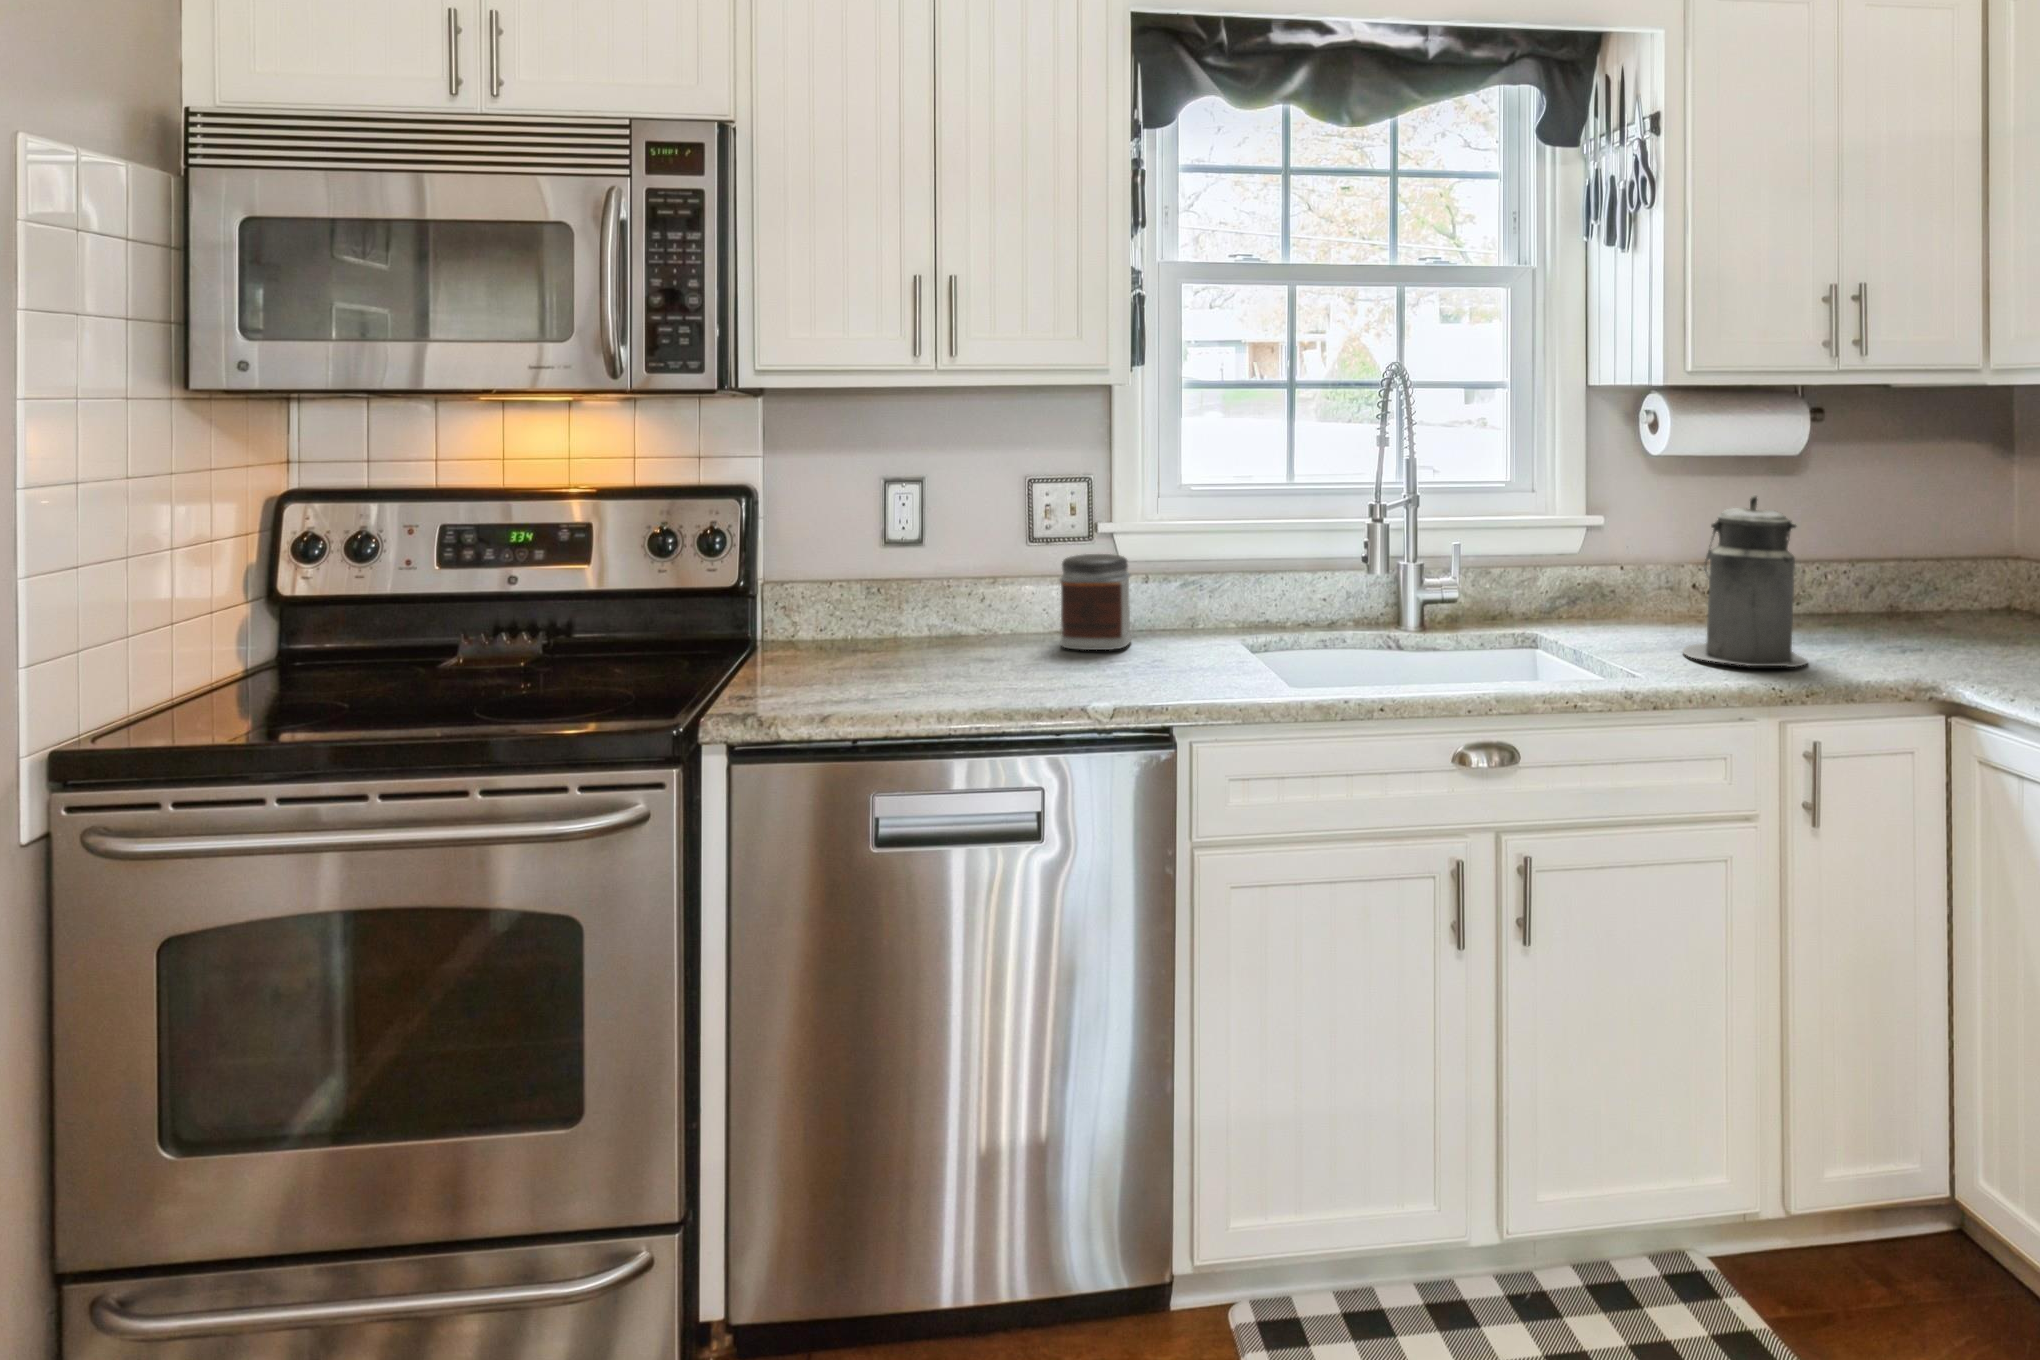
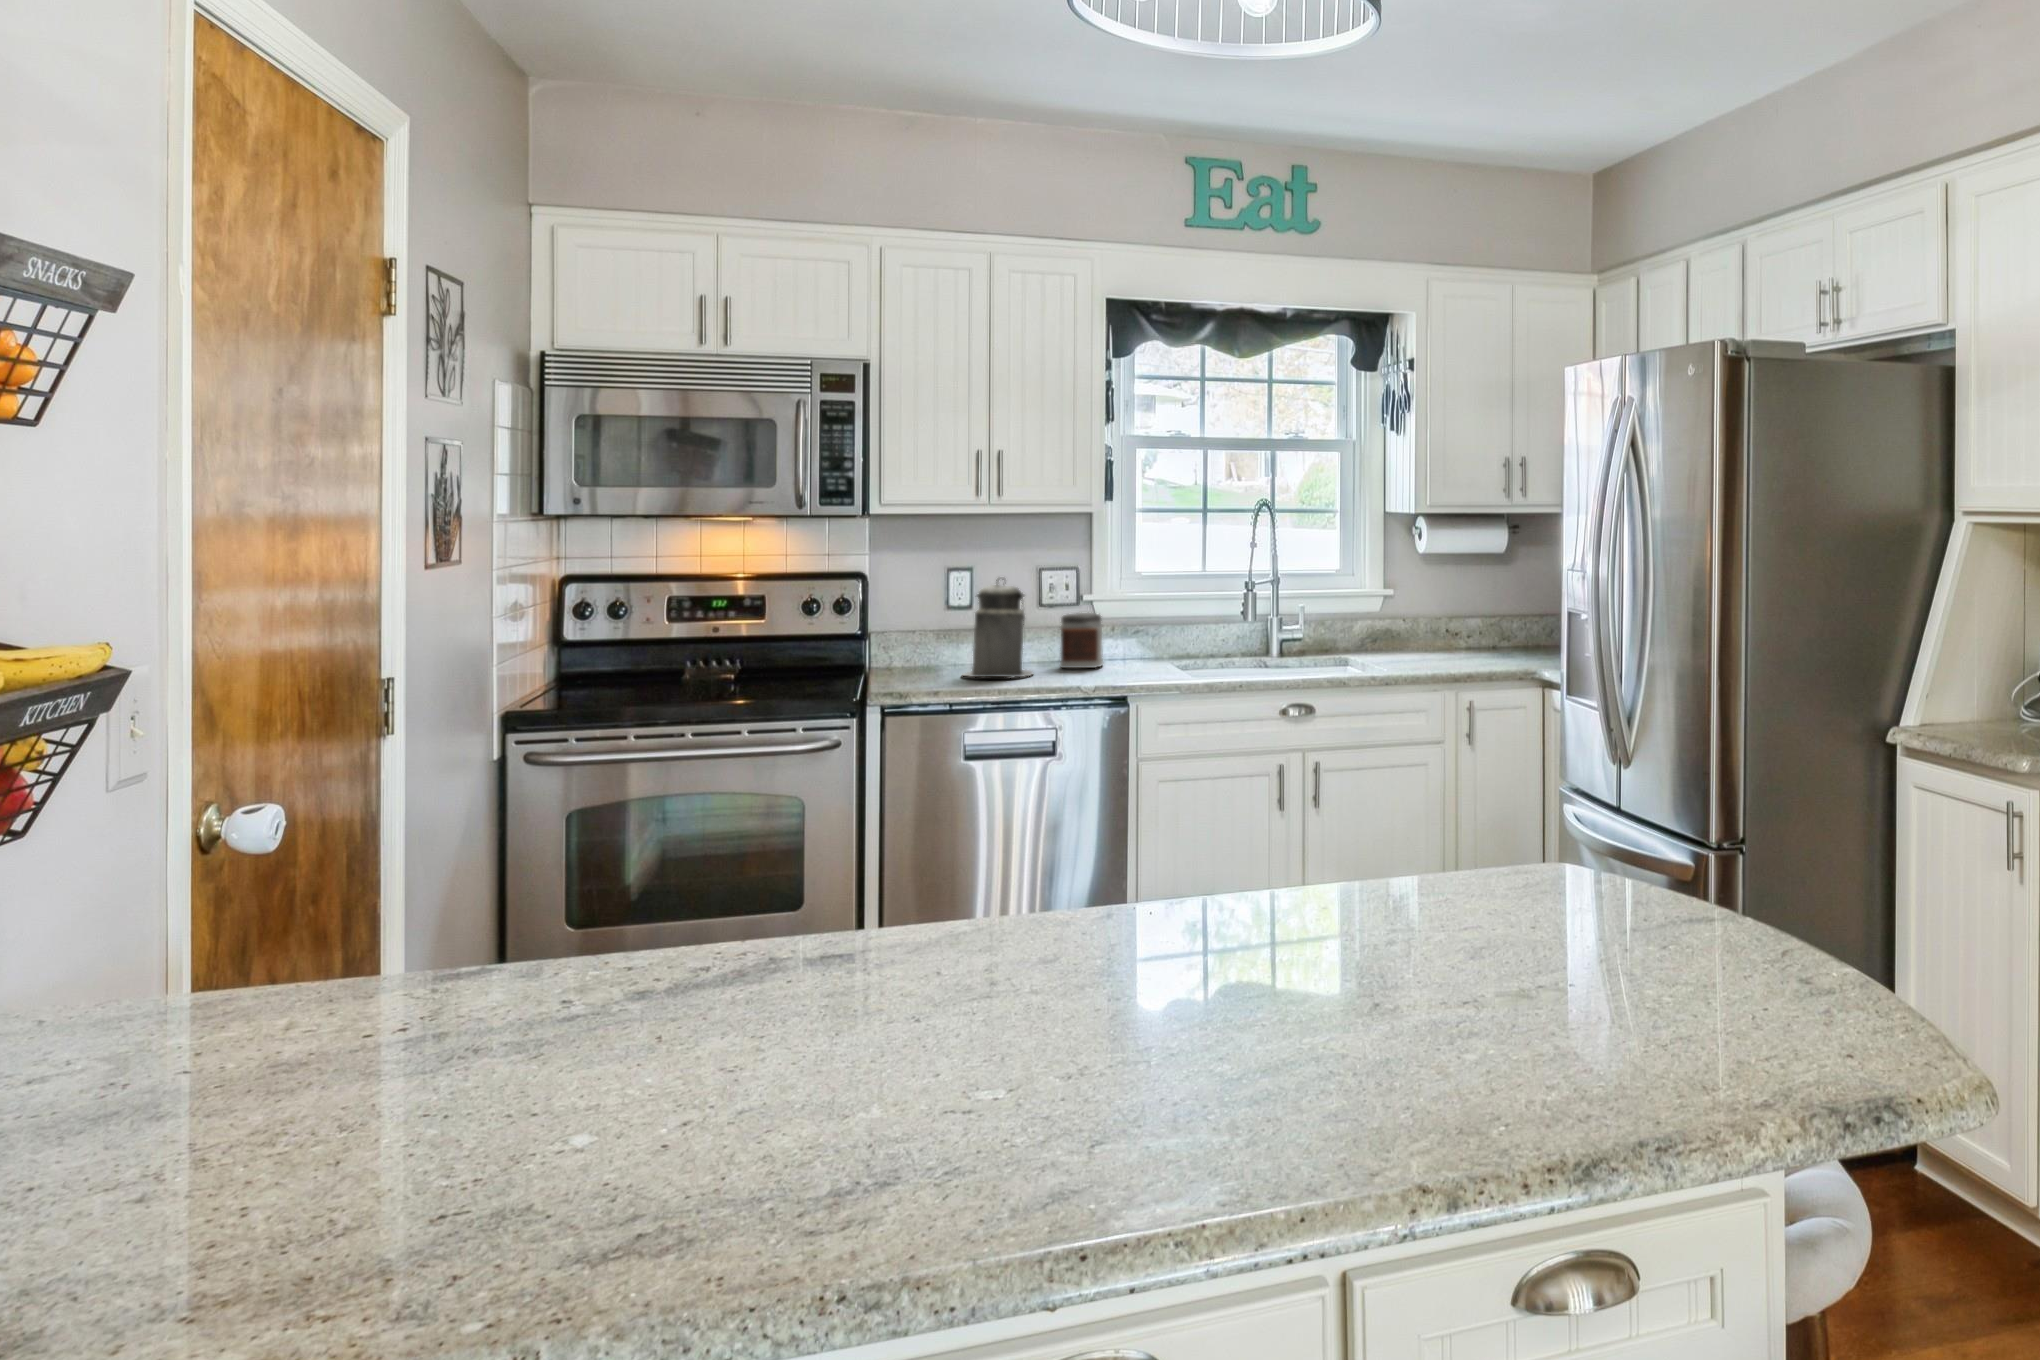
canister: present [1683,495,1807,667] -> present [963,578,1033,678]

